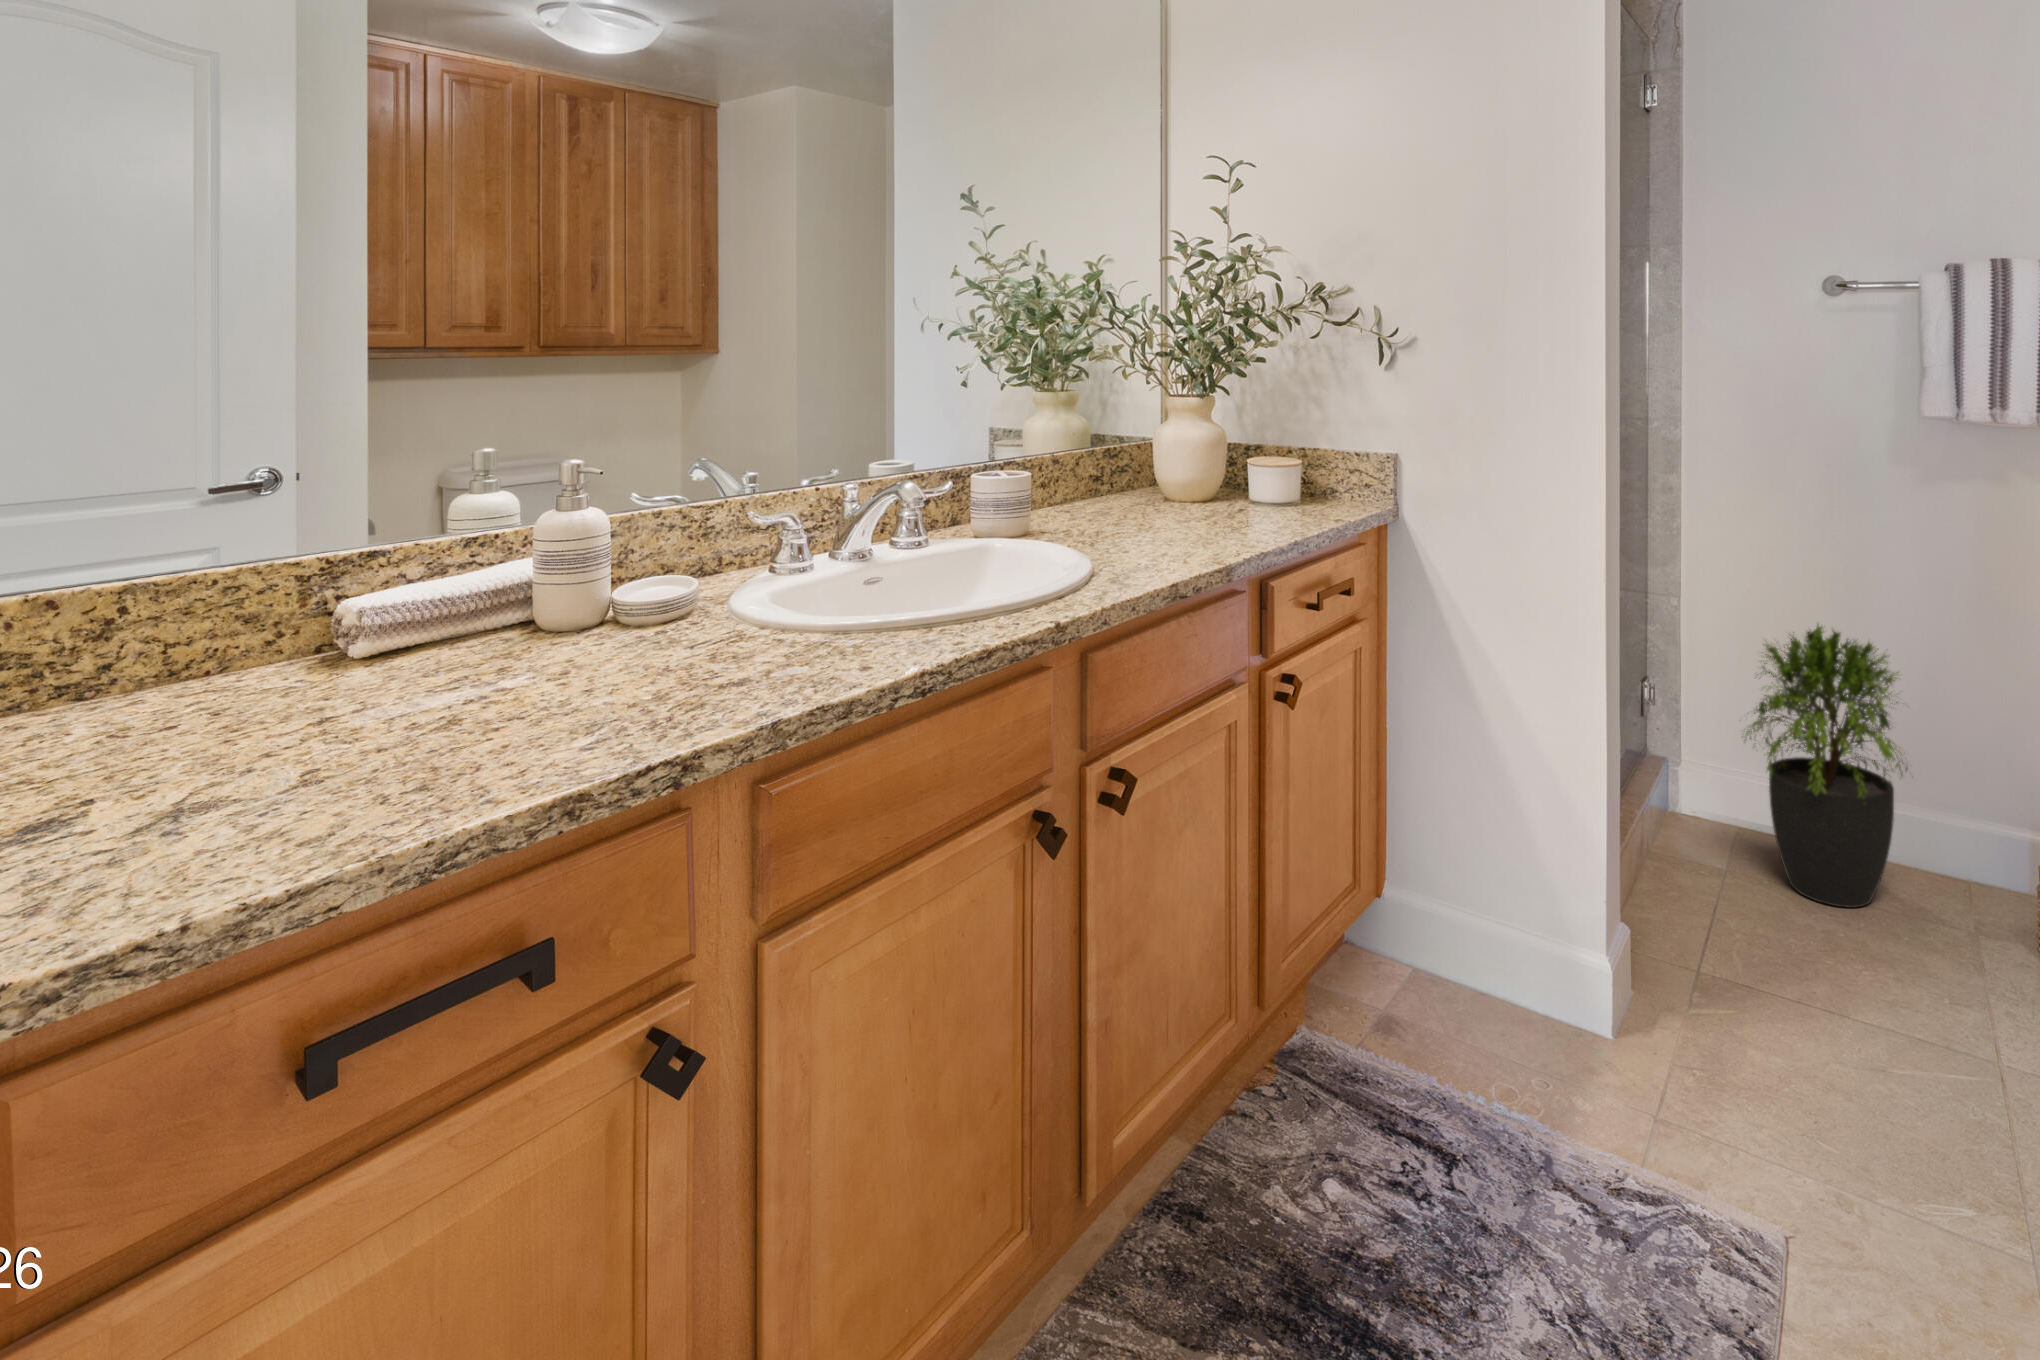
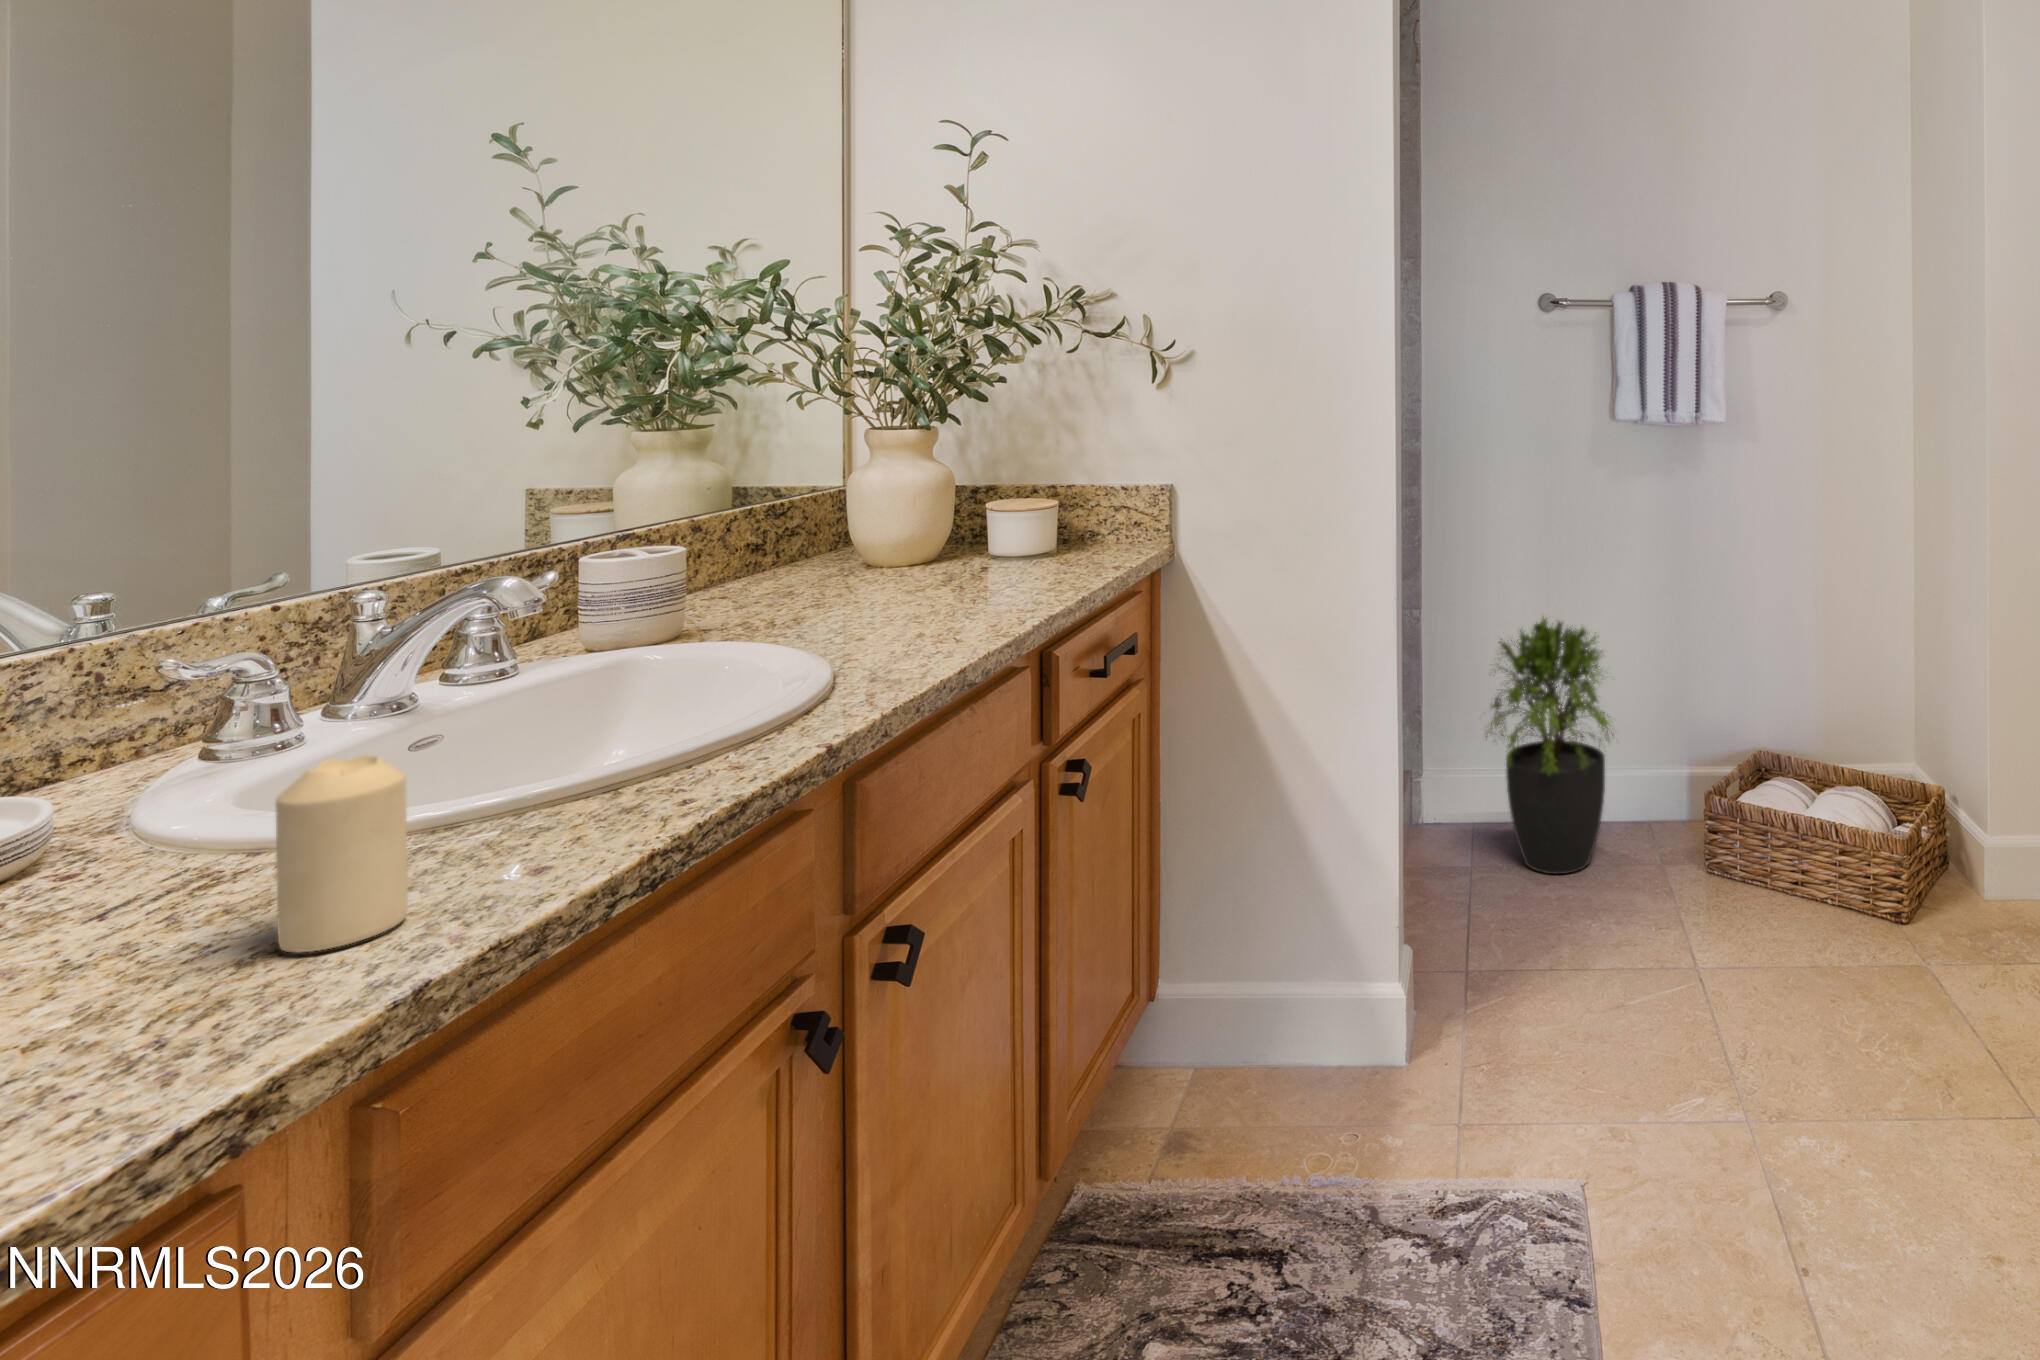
candle: none [733,576,794,689] -> present [276,755,408,952]

